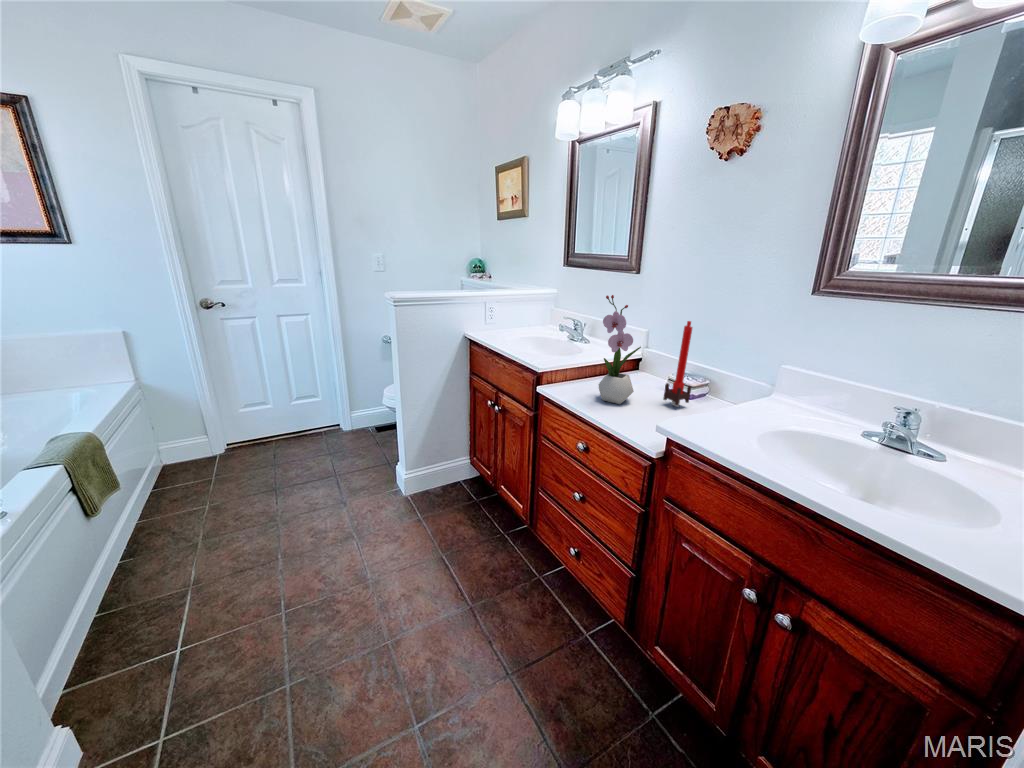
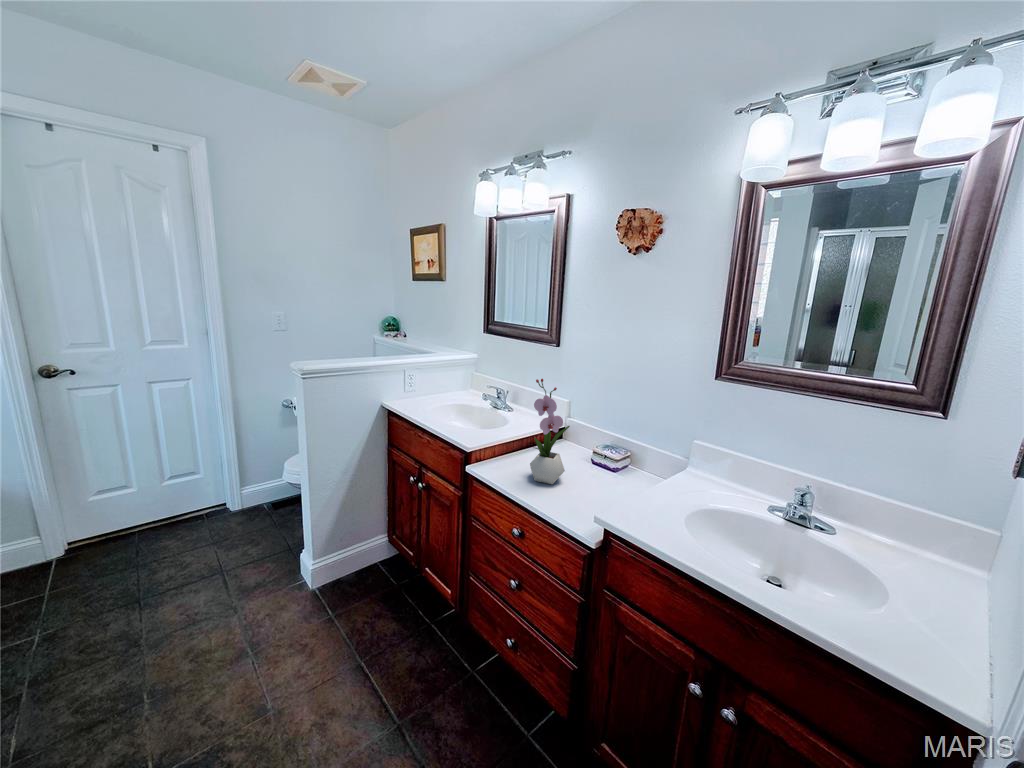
candle: present [663,321,692,407] -> none [592,402,618,483]

